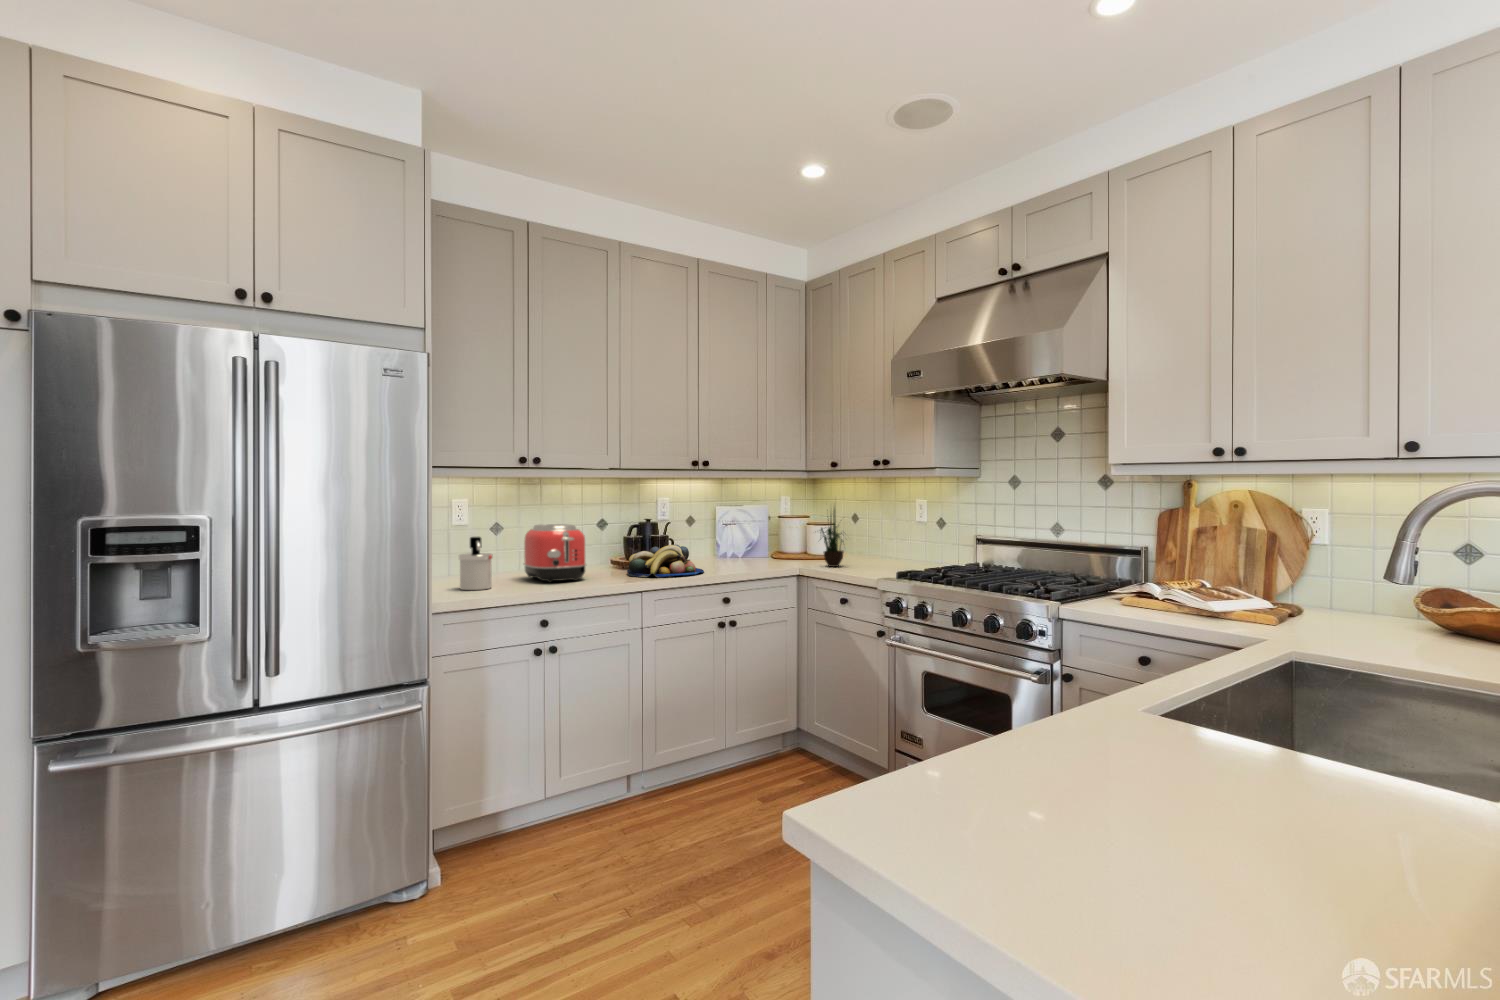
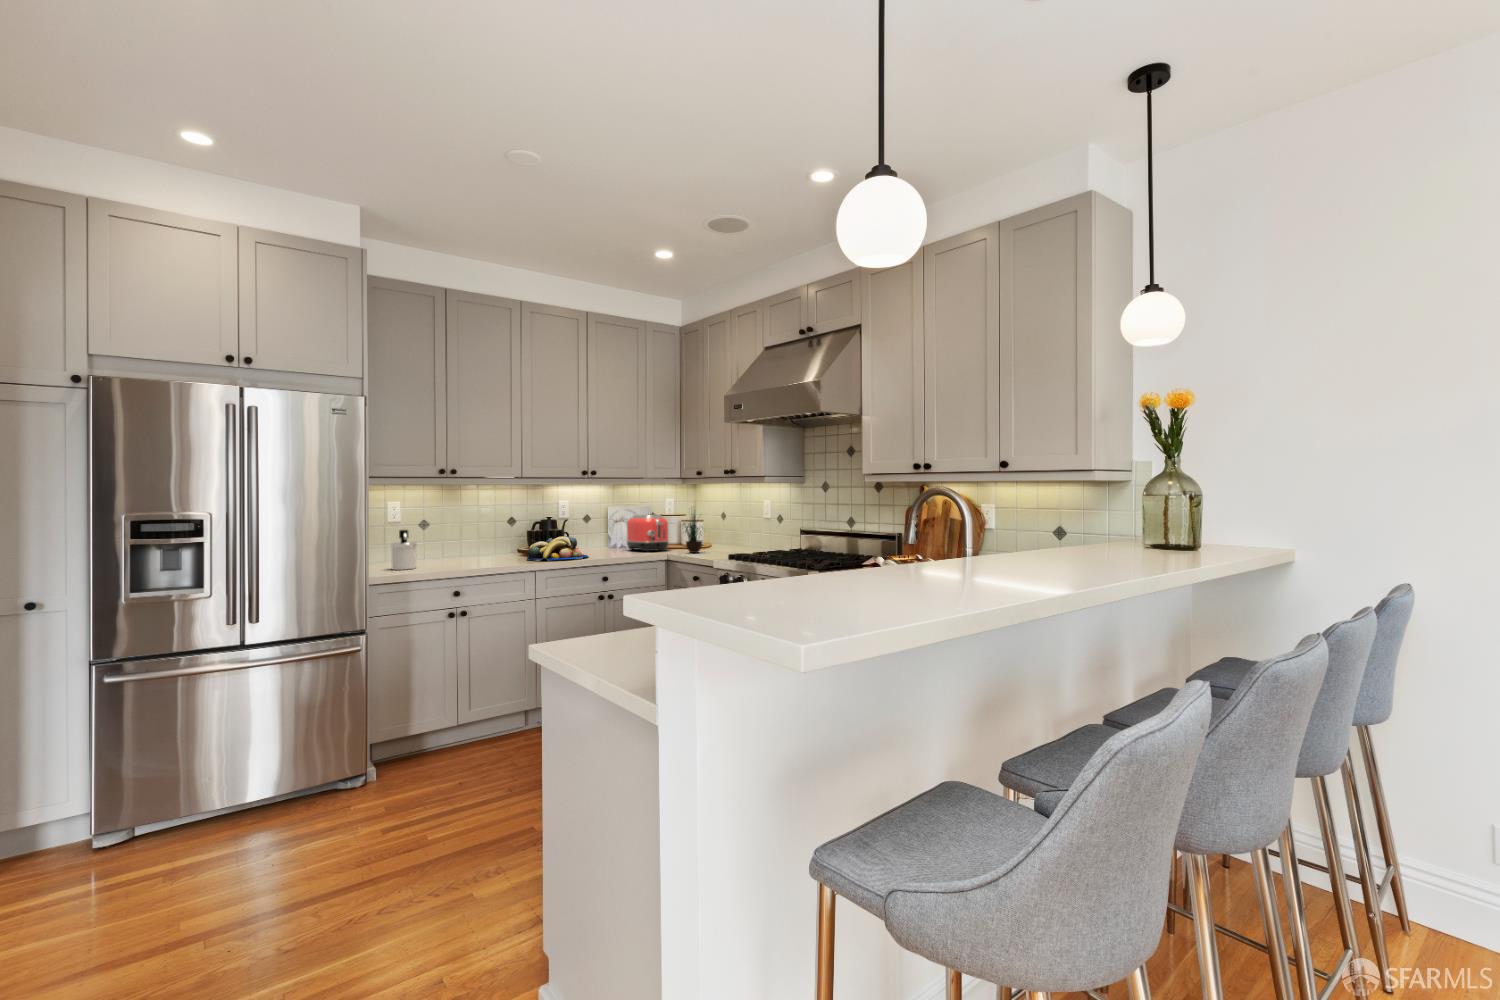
toaster: present [524,524,586,583] -> present [627,515,669,552]

